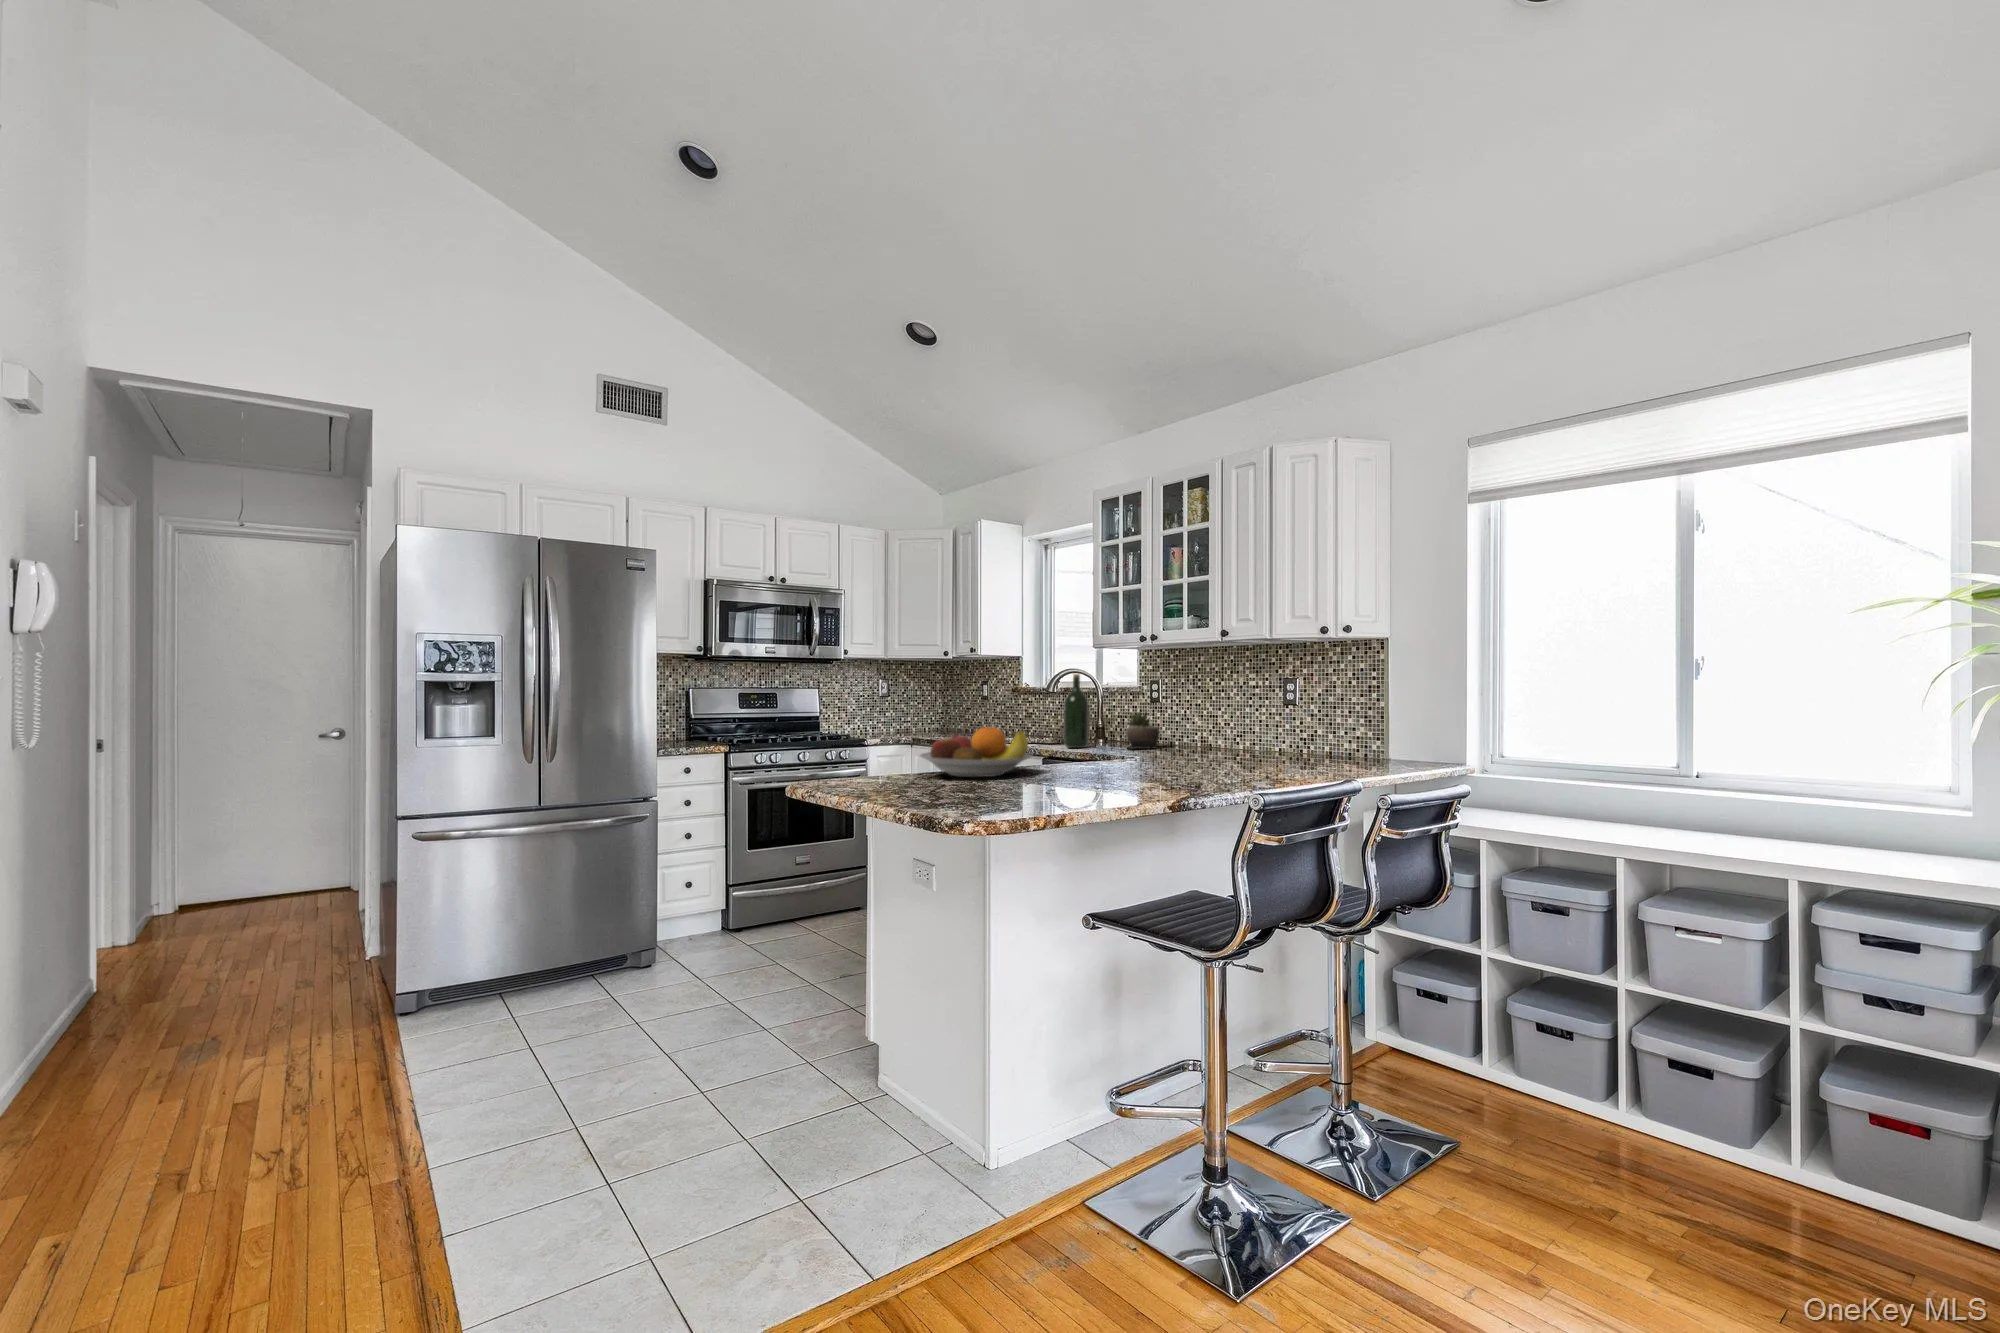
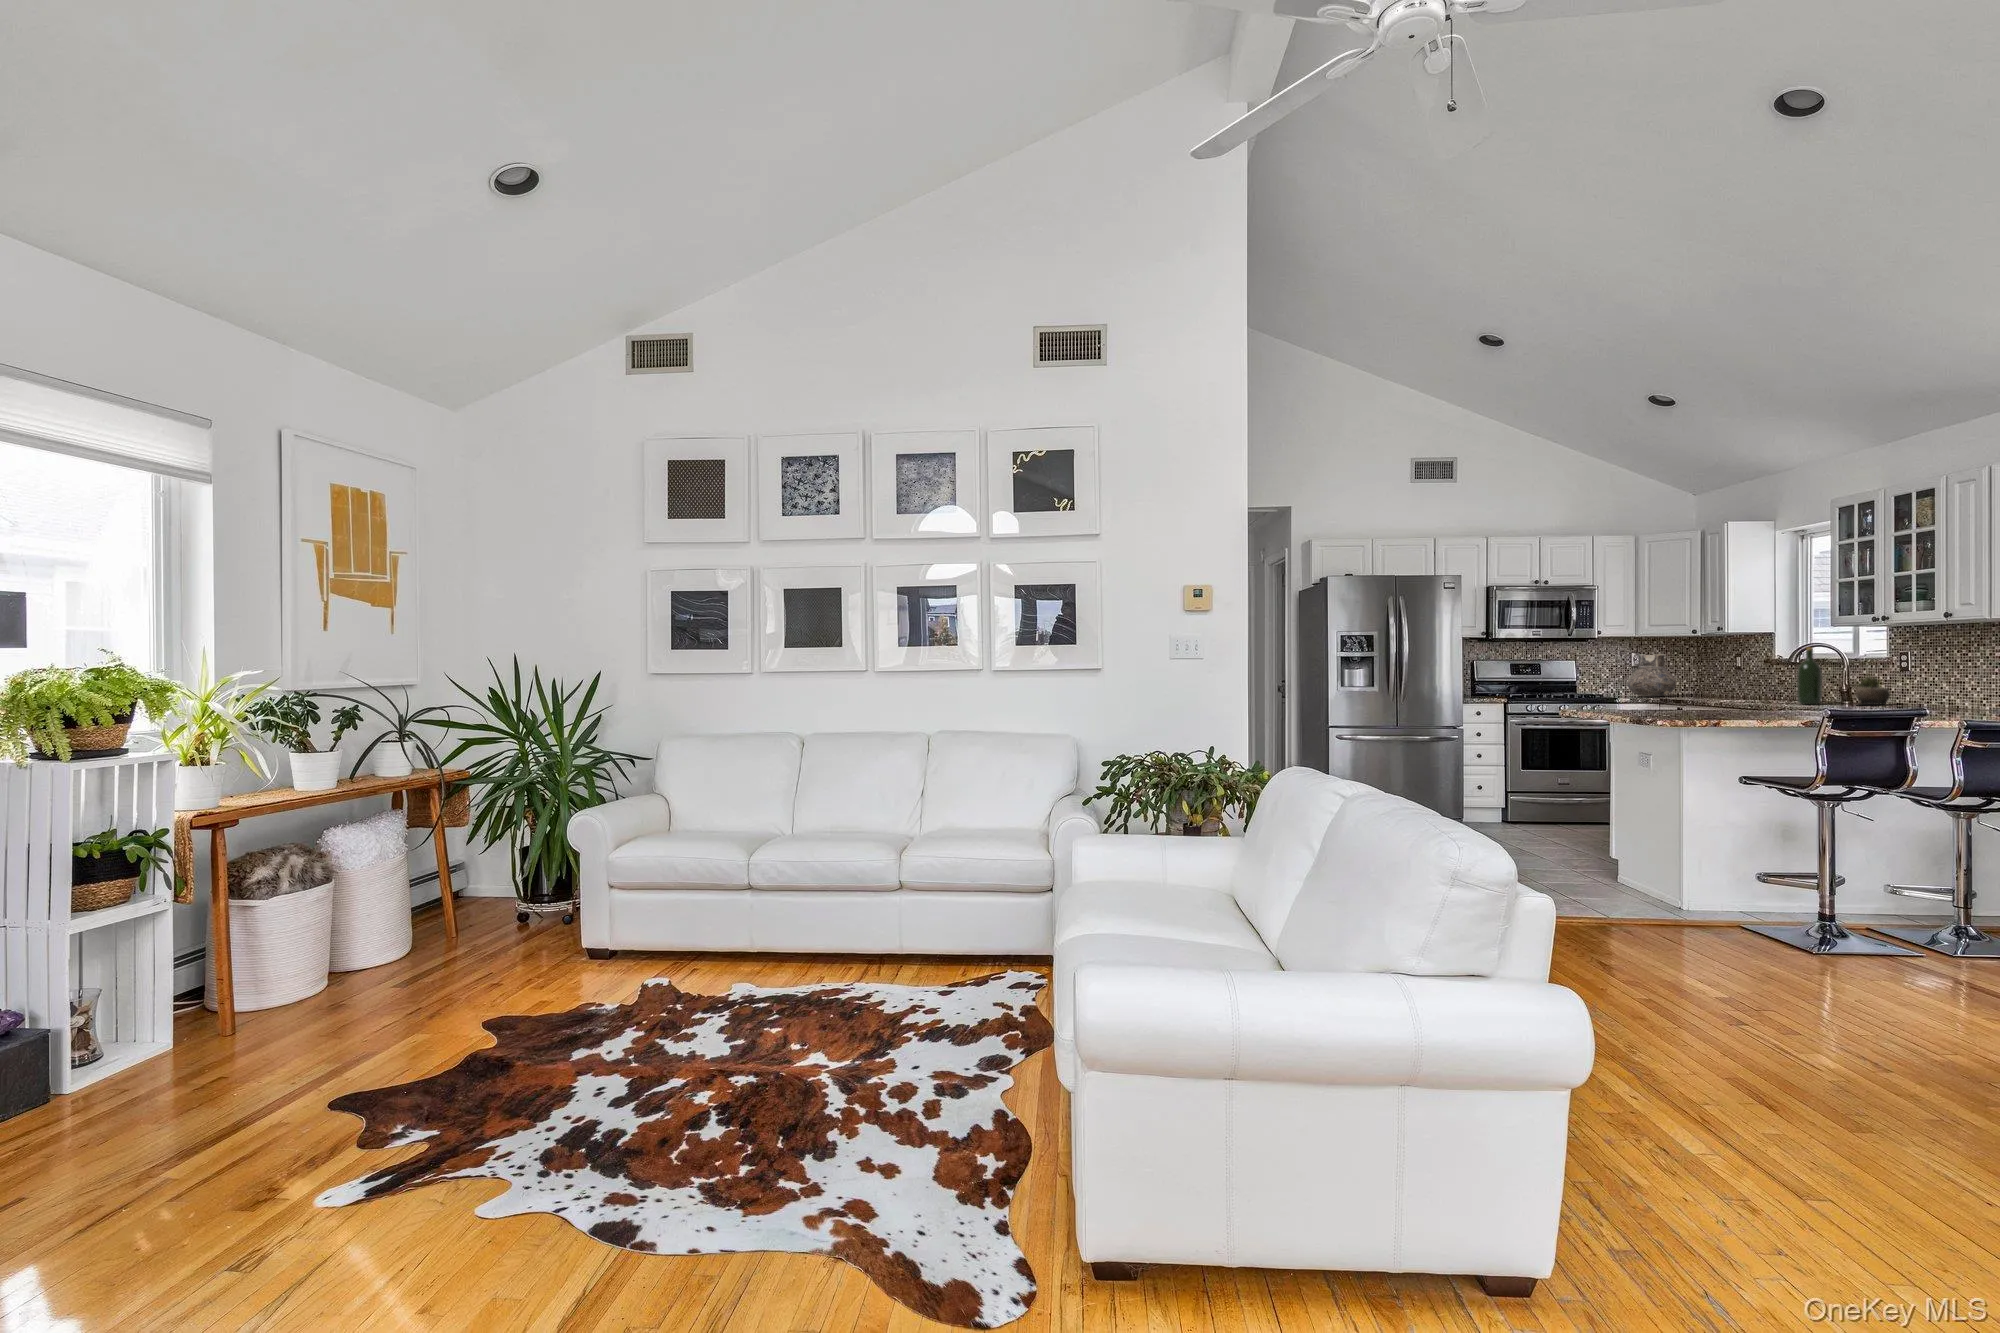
vase: none [875,681,925,732] -> present [1627,654,1676,697]
fruit bowl: present [920,727,1031,777] -> none [1661,683,1749,714]

